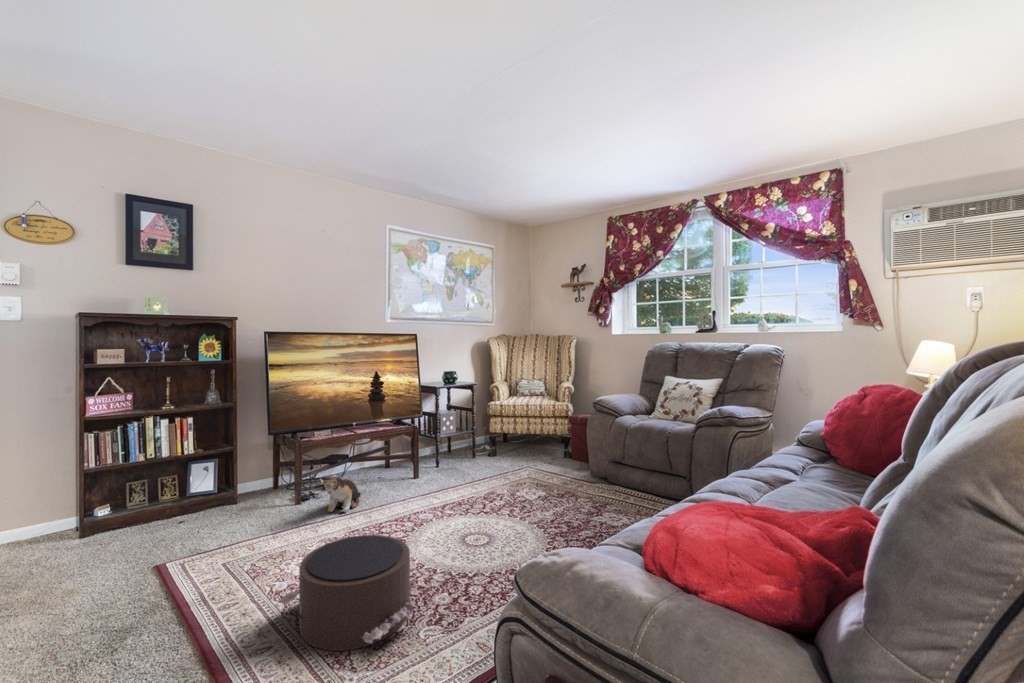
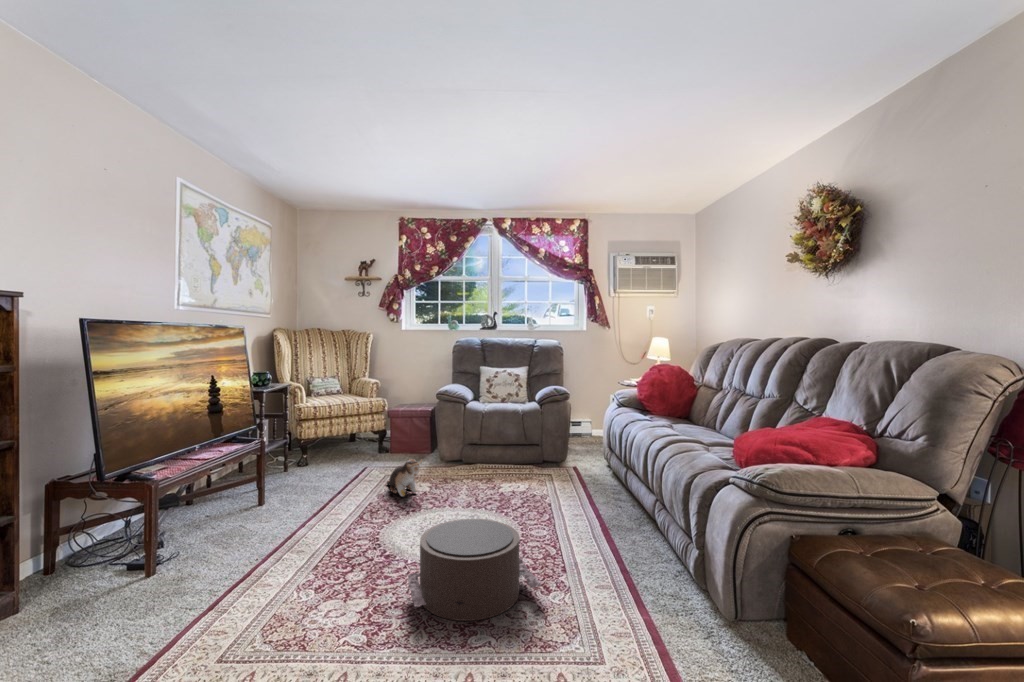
plush toy: present [320,474,361,512] -> present [387,459,422,497]

